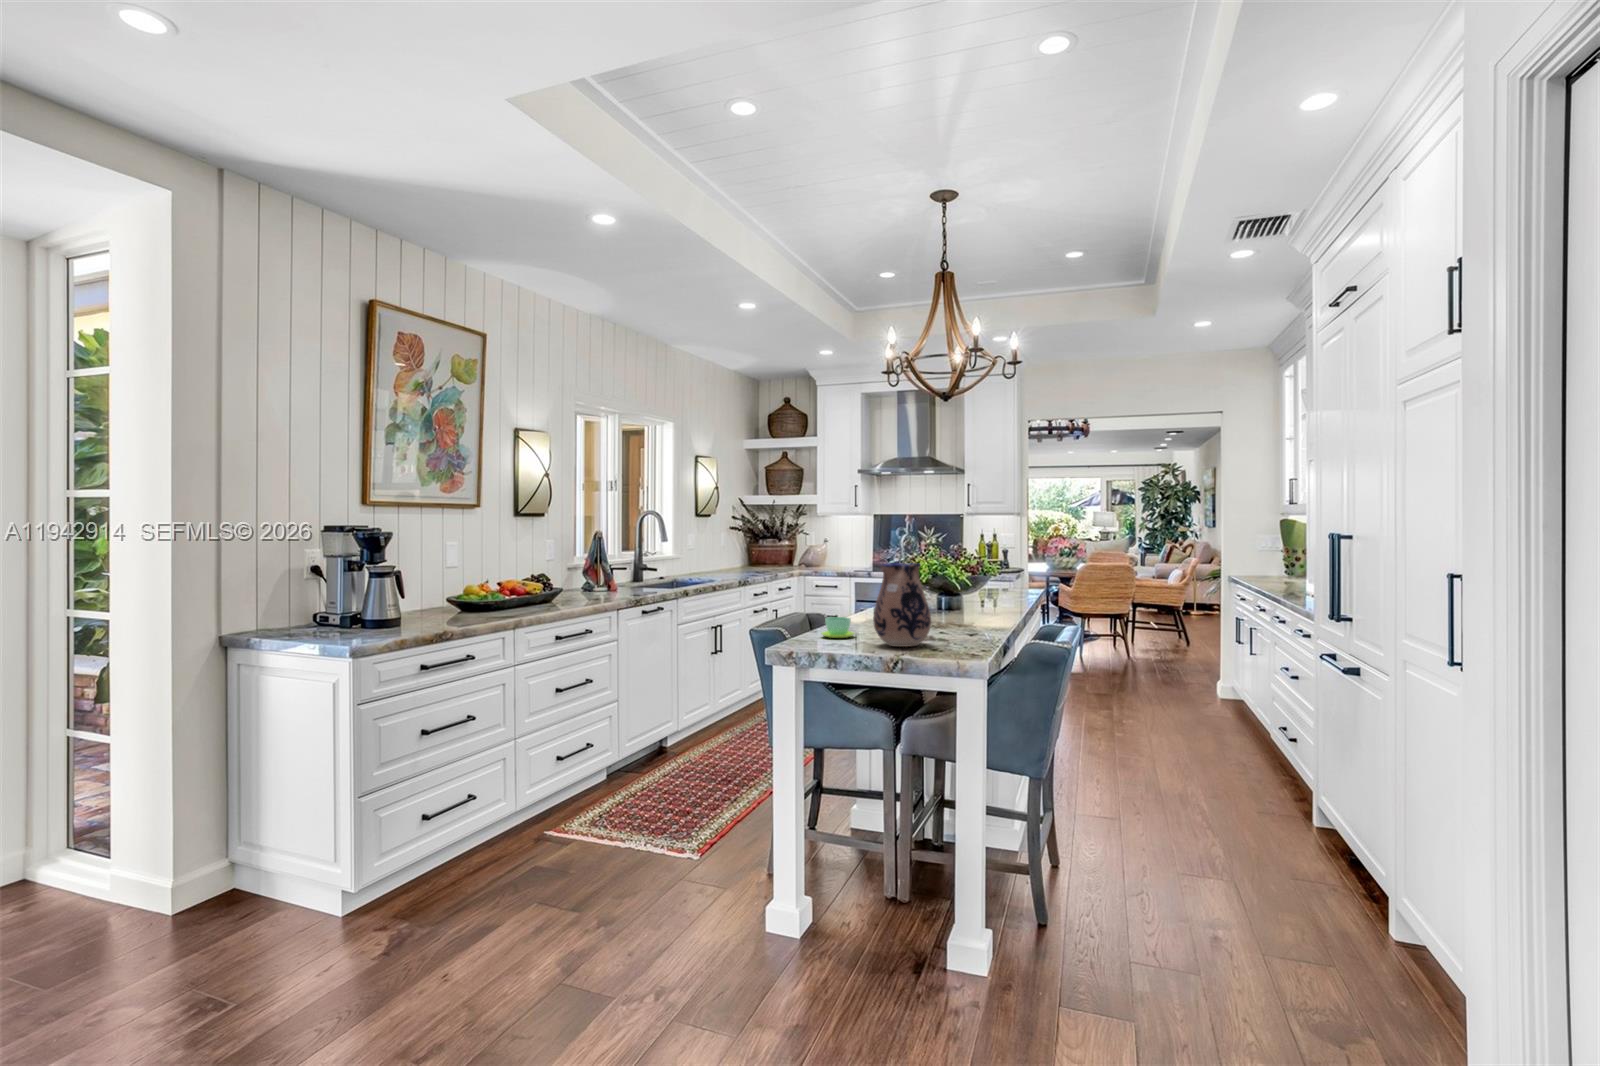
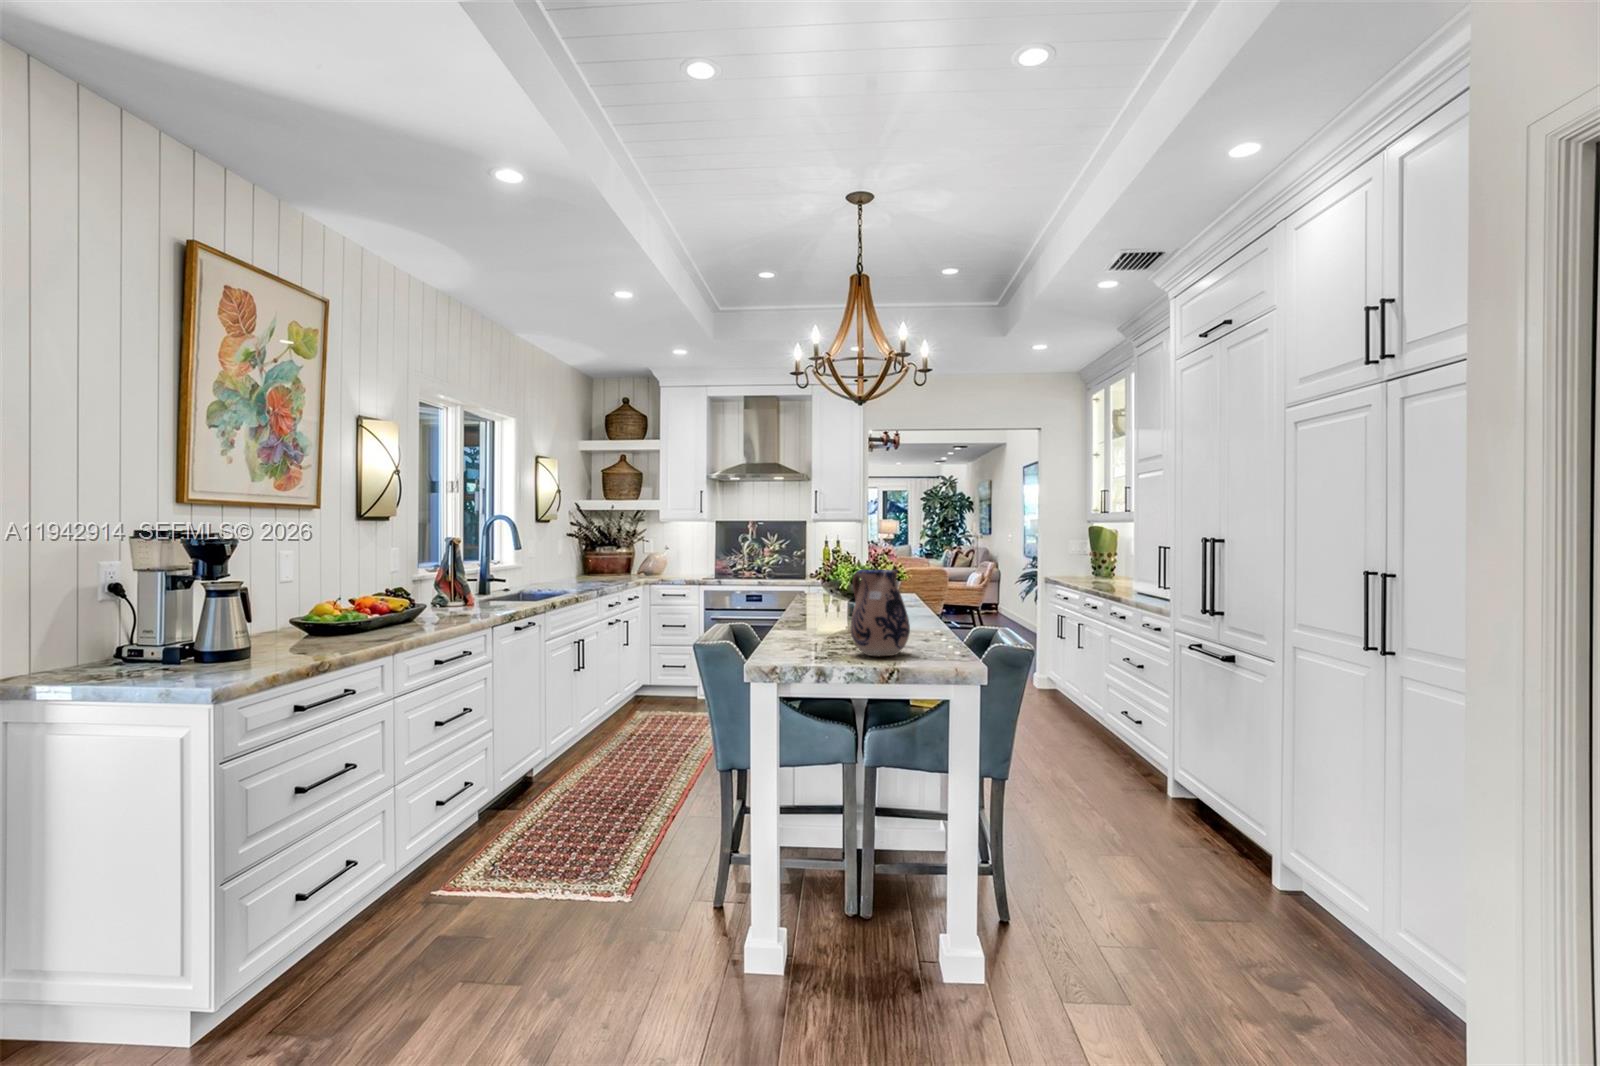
cup: present [822,617,854,638] -> none [781,627,817,649]

